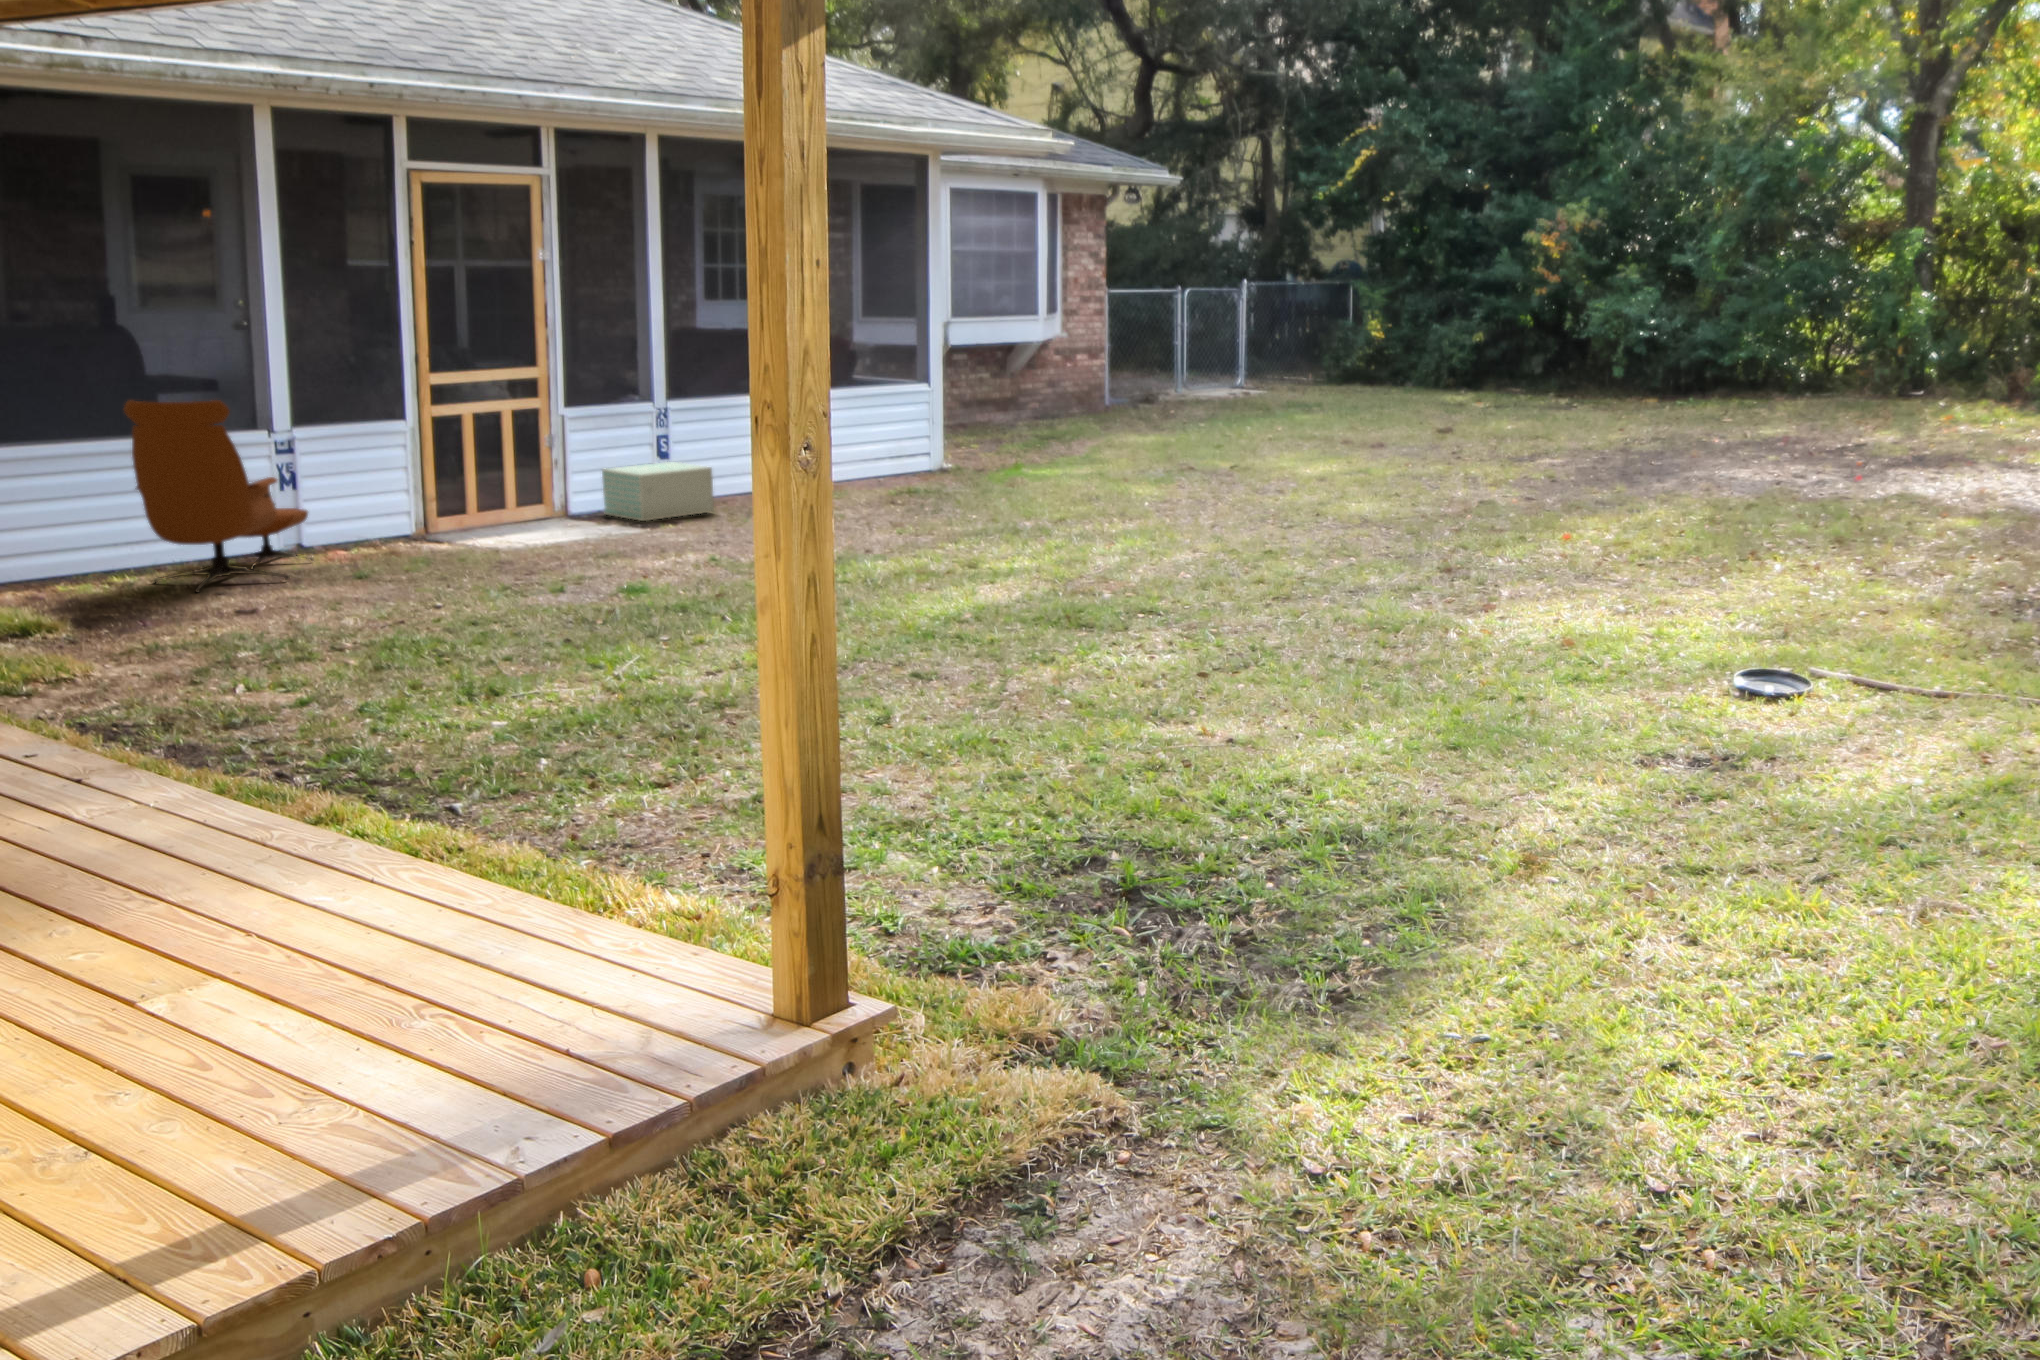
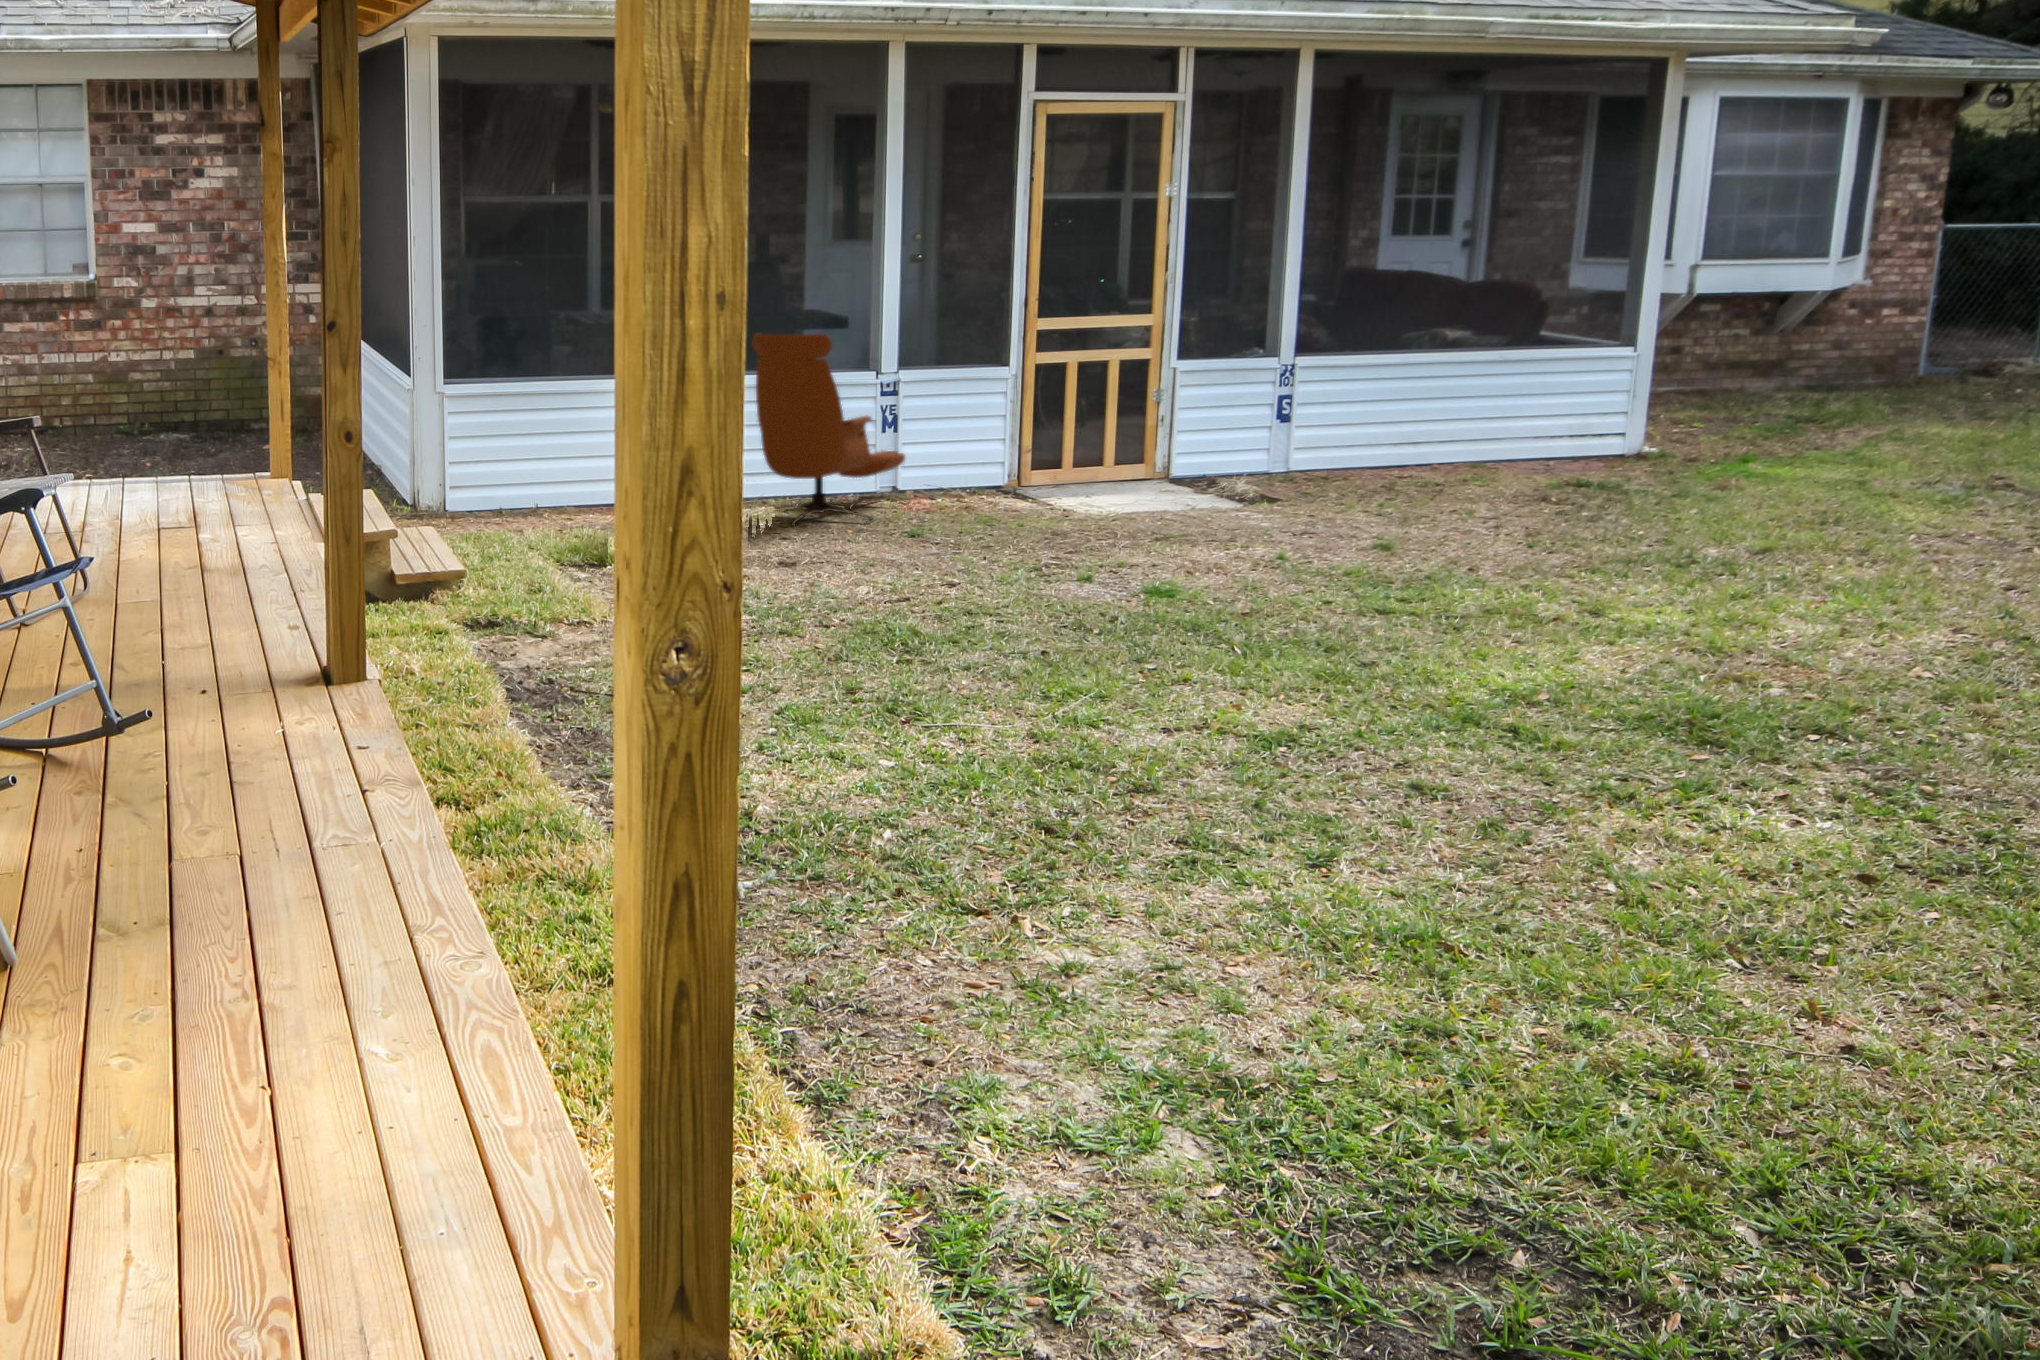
storage box: present [602,462,714,521] -> none [1204,428,1329,494]

